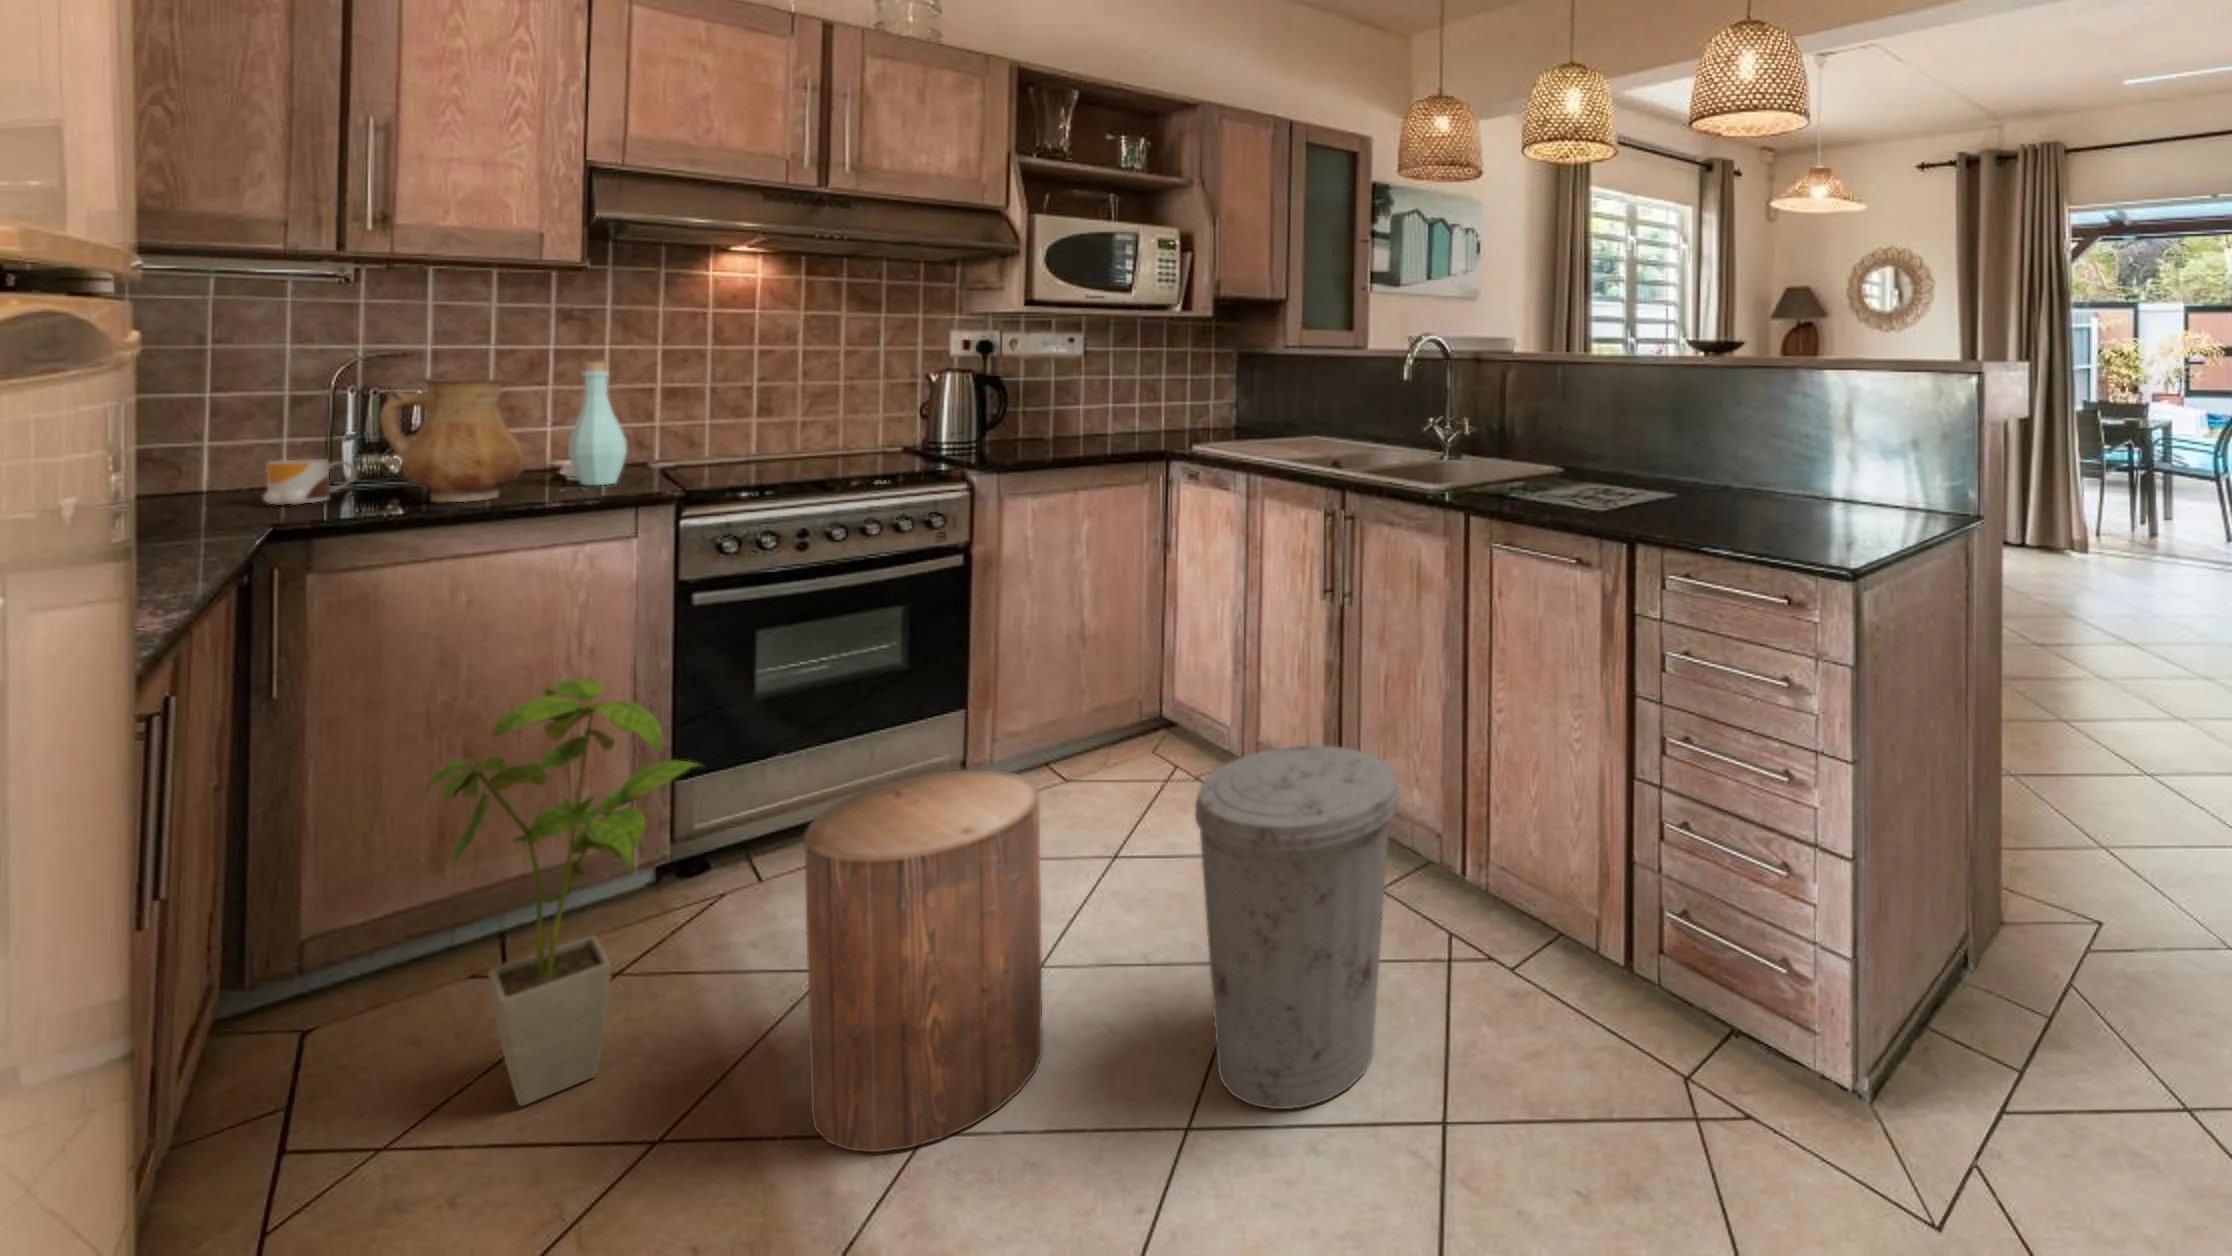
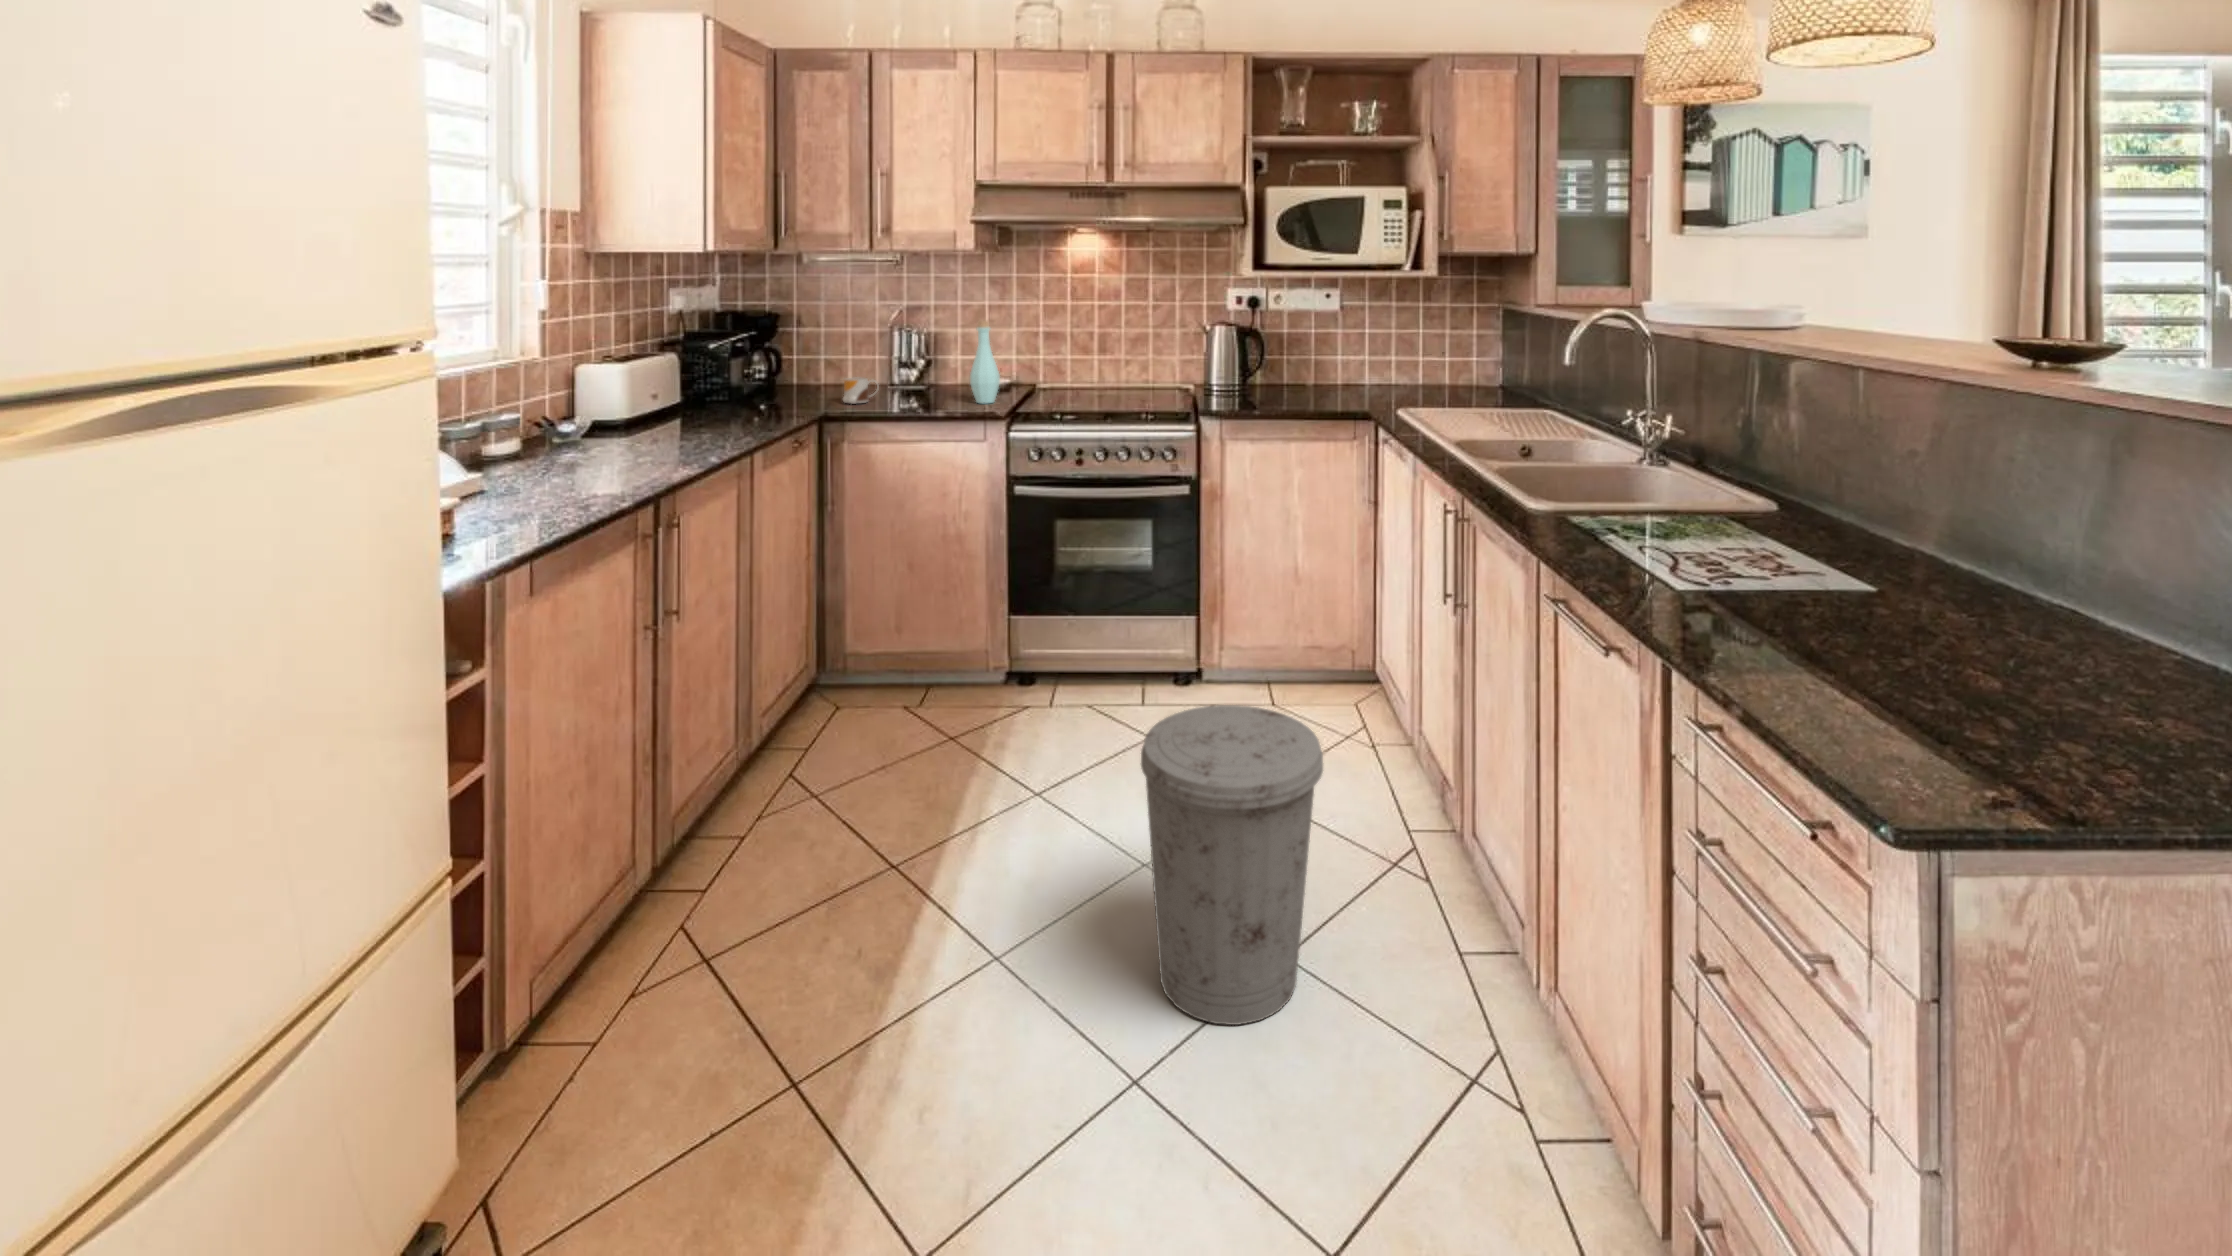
ceramic pitcher: present [380,378,525,502] -> none [880,332,942,410]
house plant: present [425,680,698,1106] -> none [831,534,968,778]
stool: present [804,770,1043,1152] -> none [942,647,1096,904]

